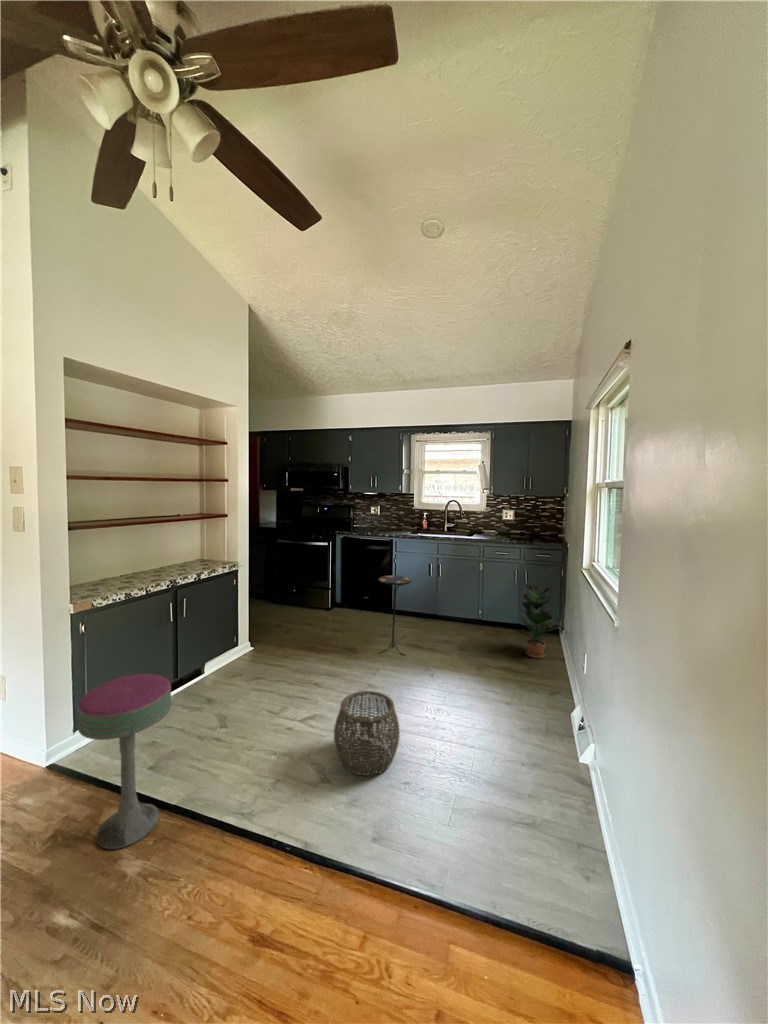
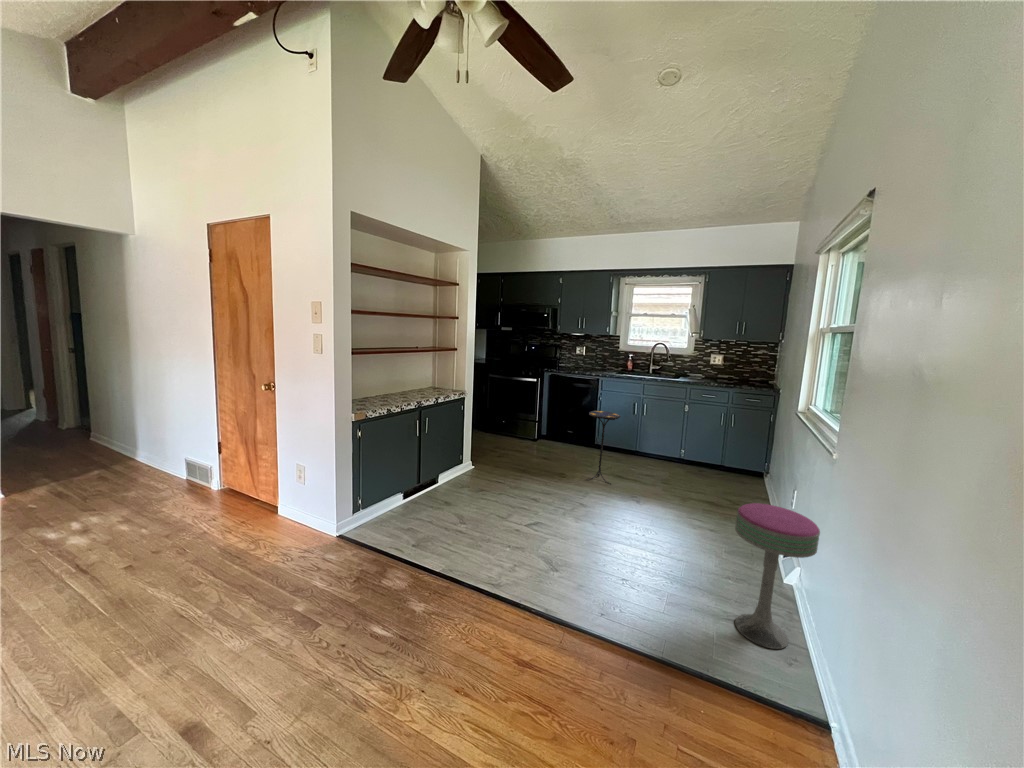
potted plant: present [519,585,563,658] -> none [723,427,771,497]
bar stool: present [78,674,171,849] -> present [735,503,820,649]
woven basket: present [334,691,400,776] -> none [560,503,617,570]

